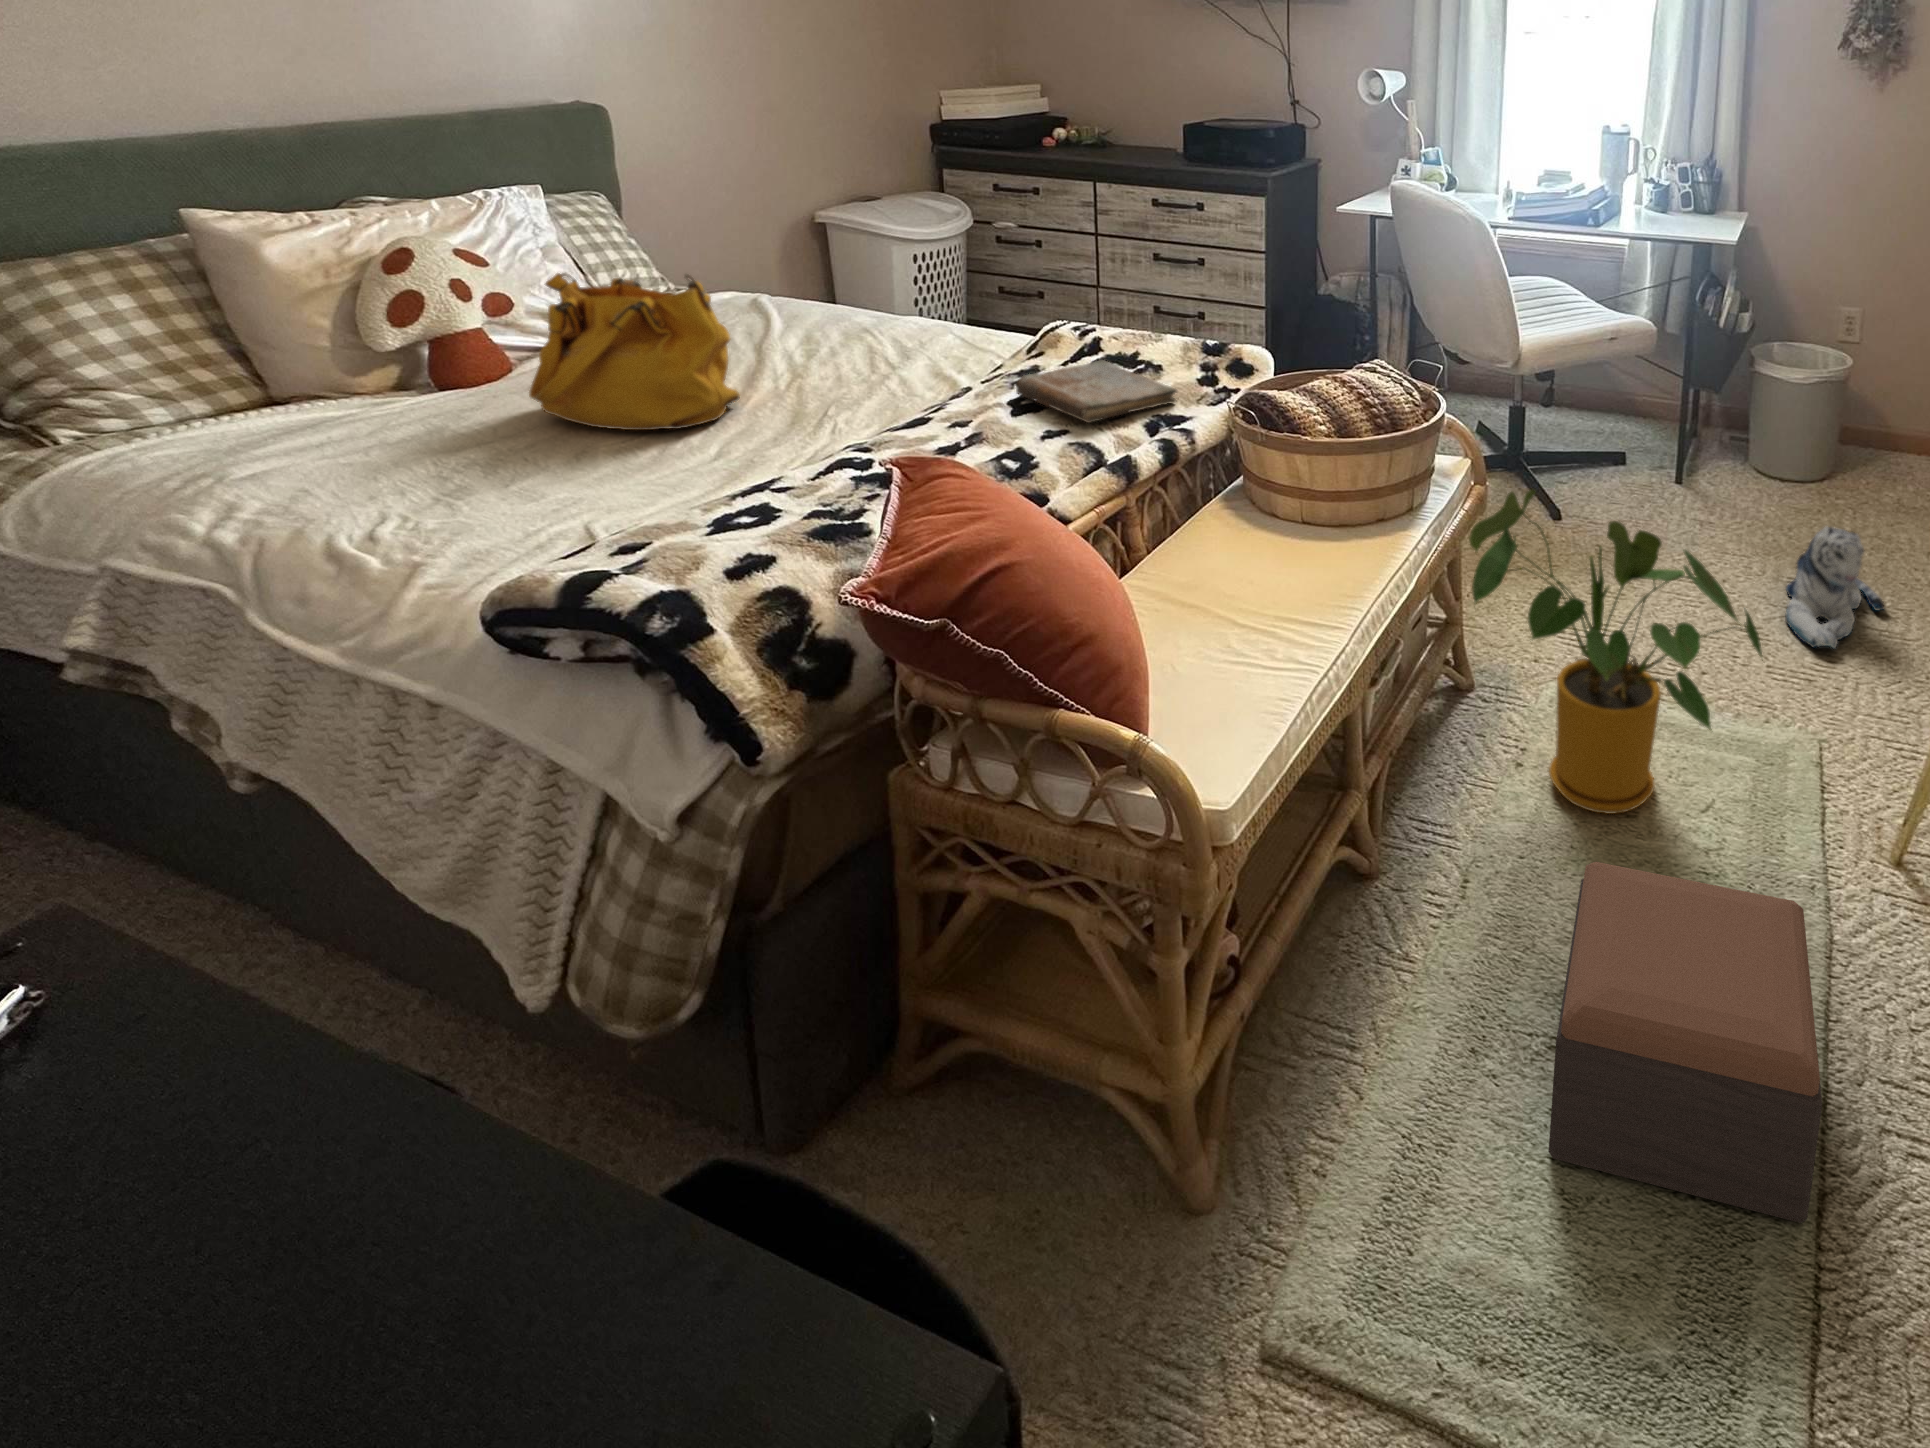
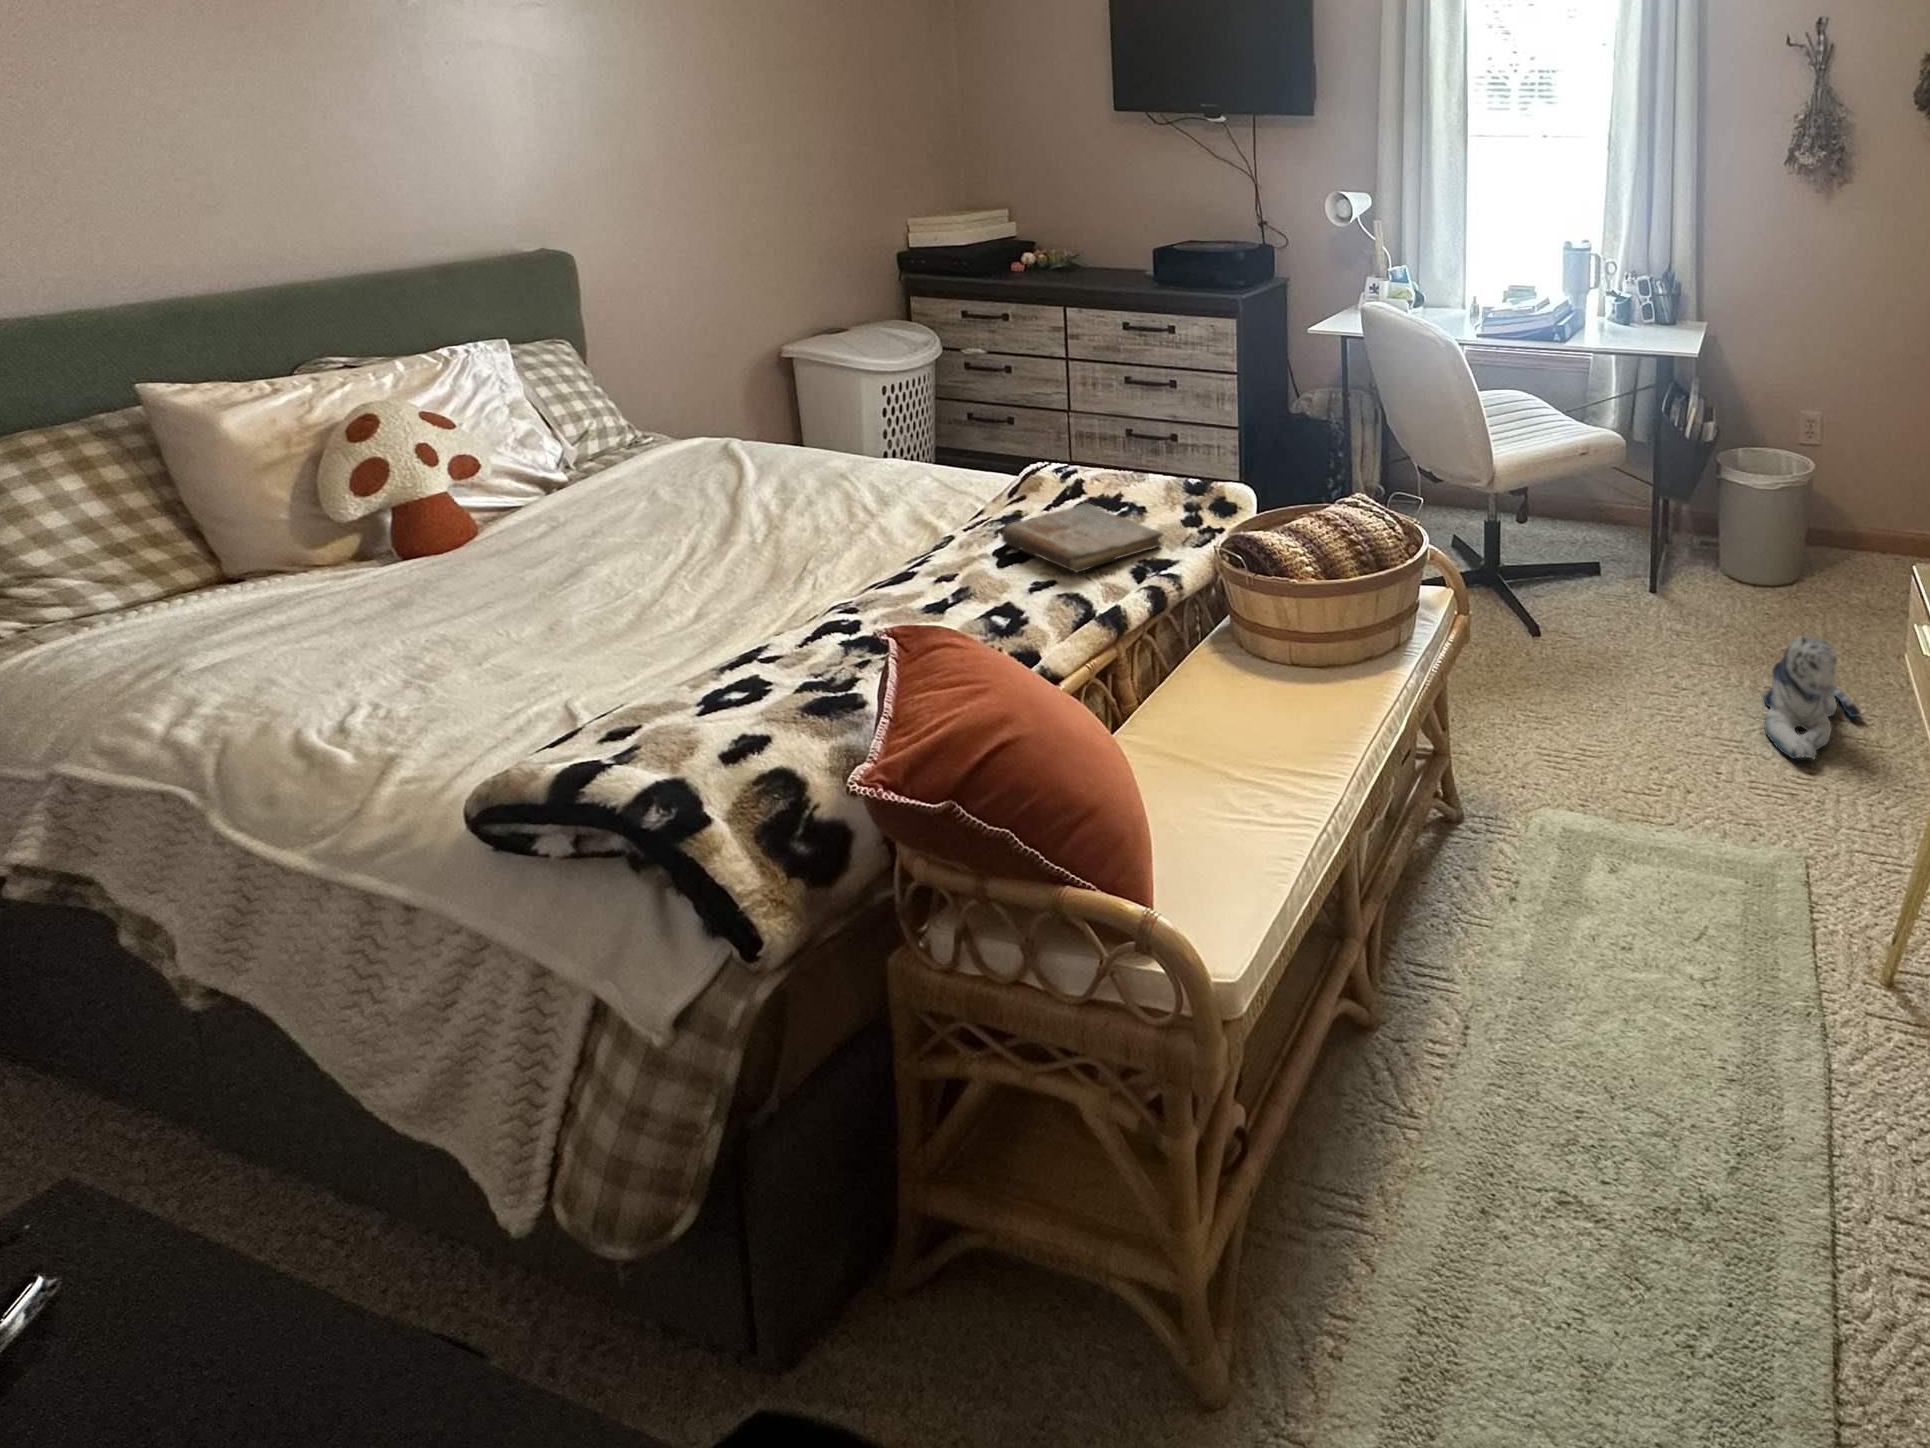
handbag: present [529,273,740,430] -> none [502,433,718,596]
house plant: present [1469,490,1762,814] -> none [1455,618,1749,946]
footstool: present [1548,862,1822,1223] -> none [1564,1005,1832,1377]

